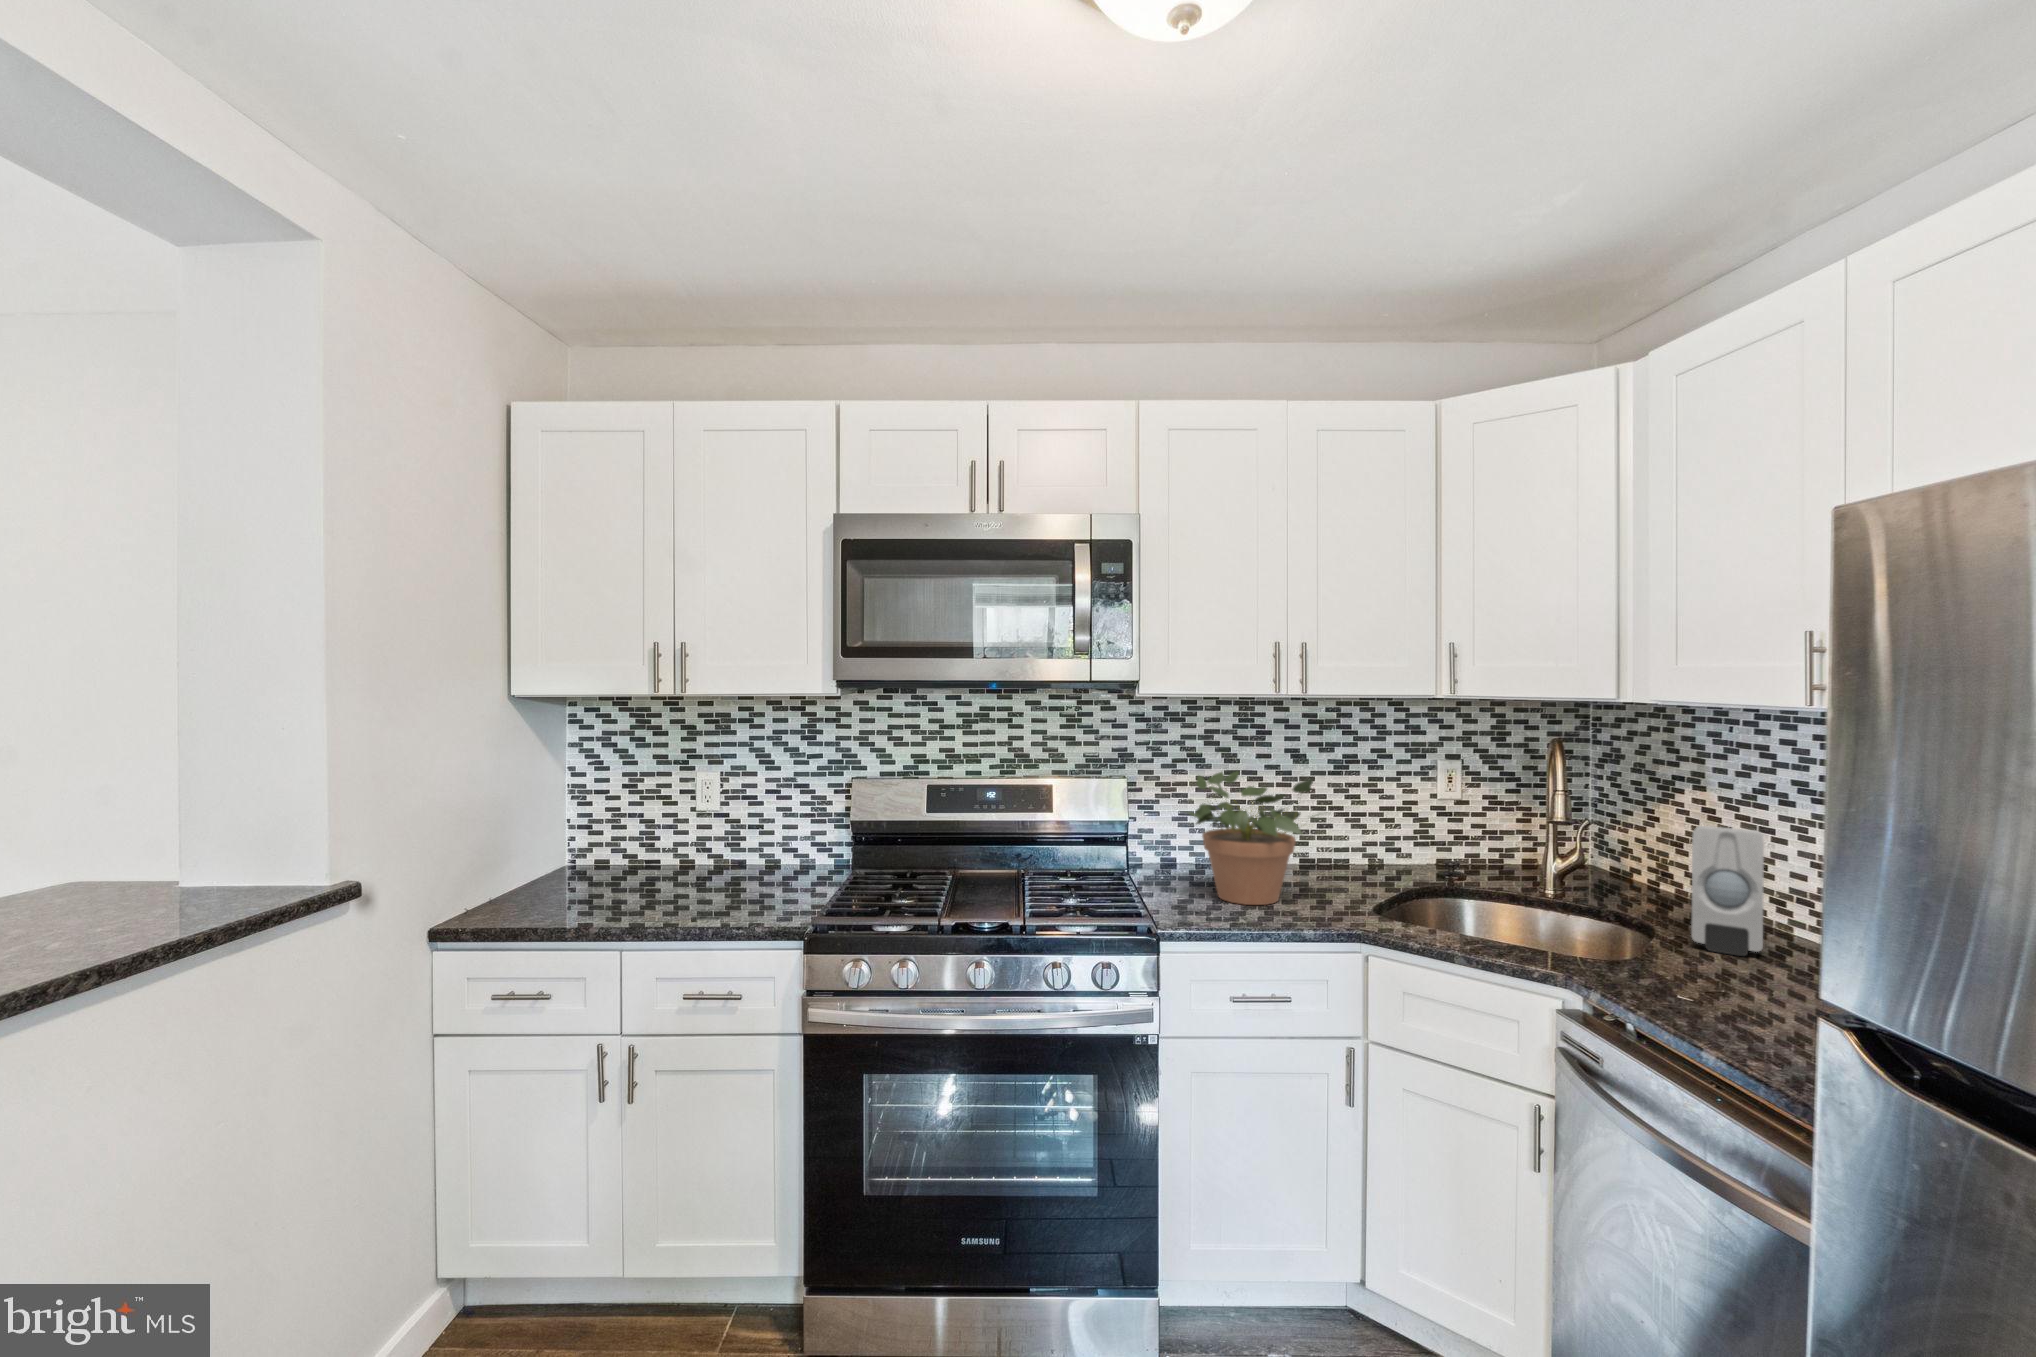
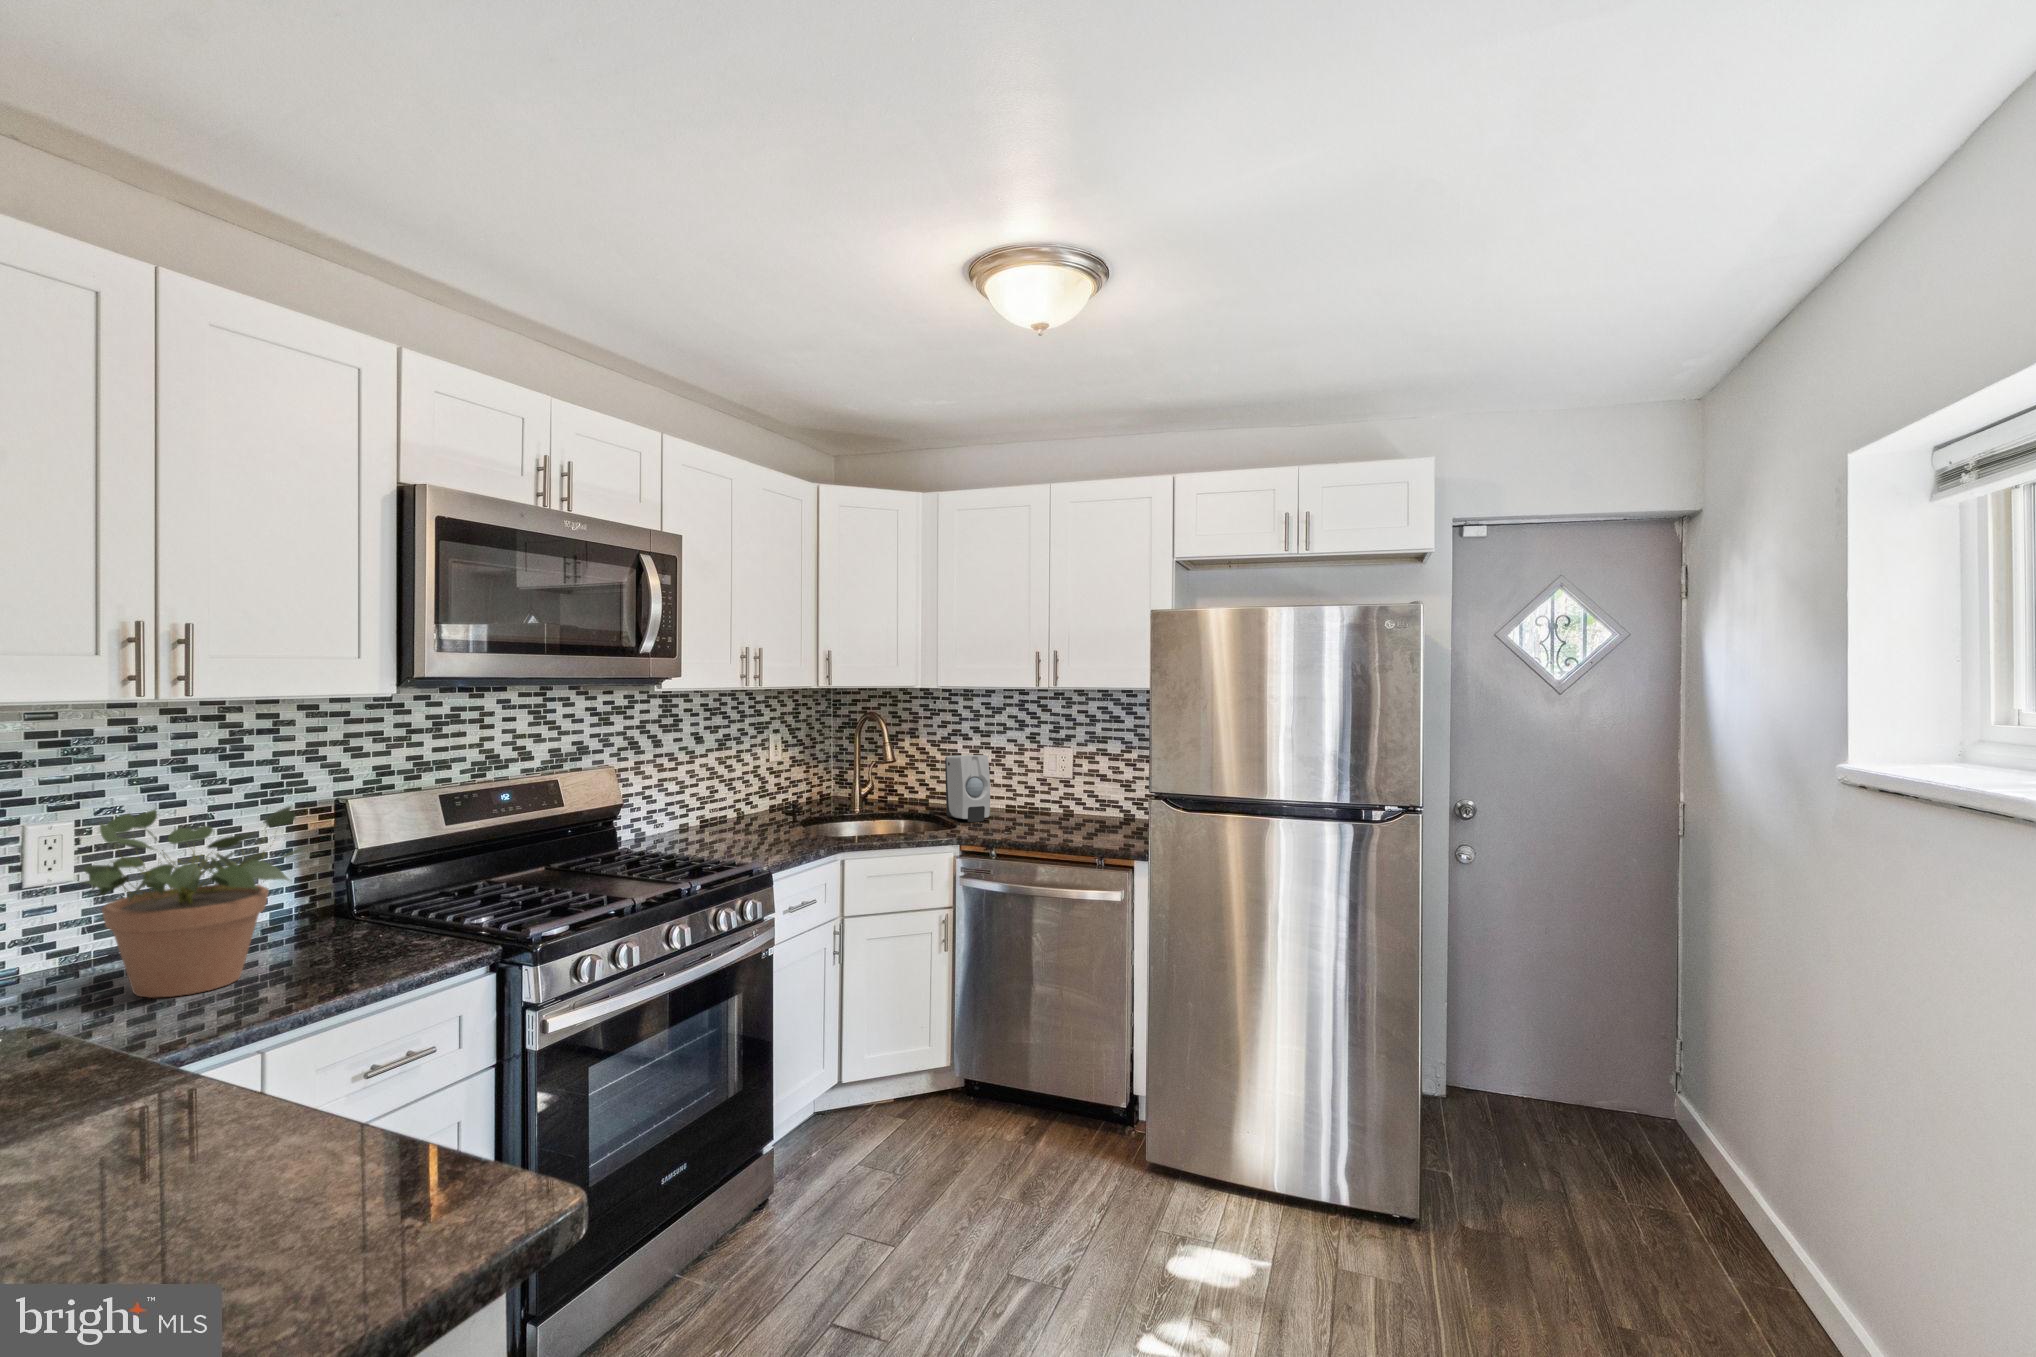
potted plant: present [1188,772,1320,905] -> present [83,807,306,998]

